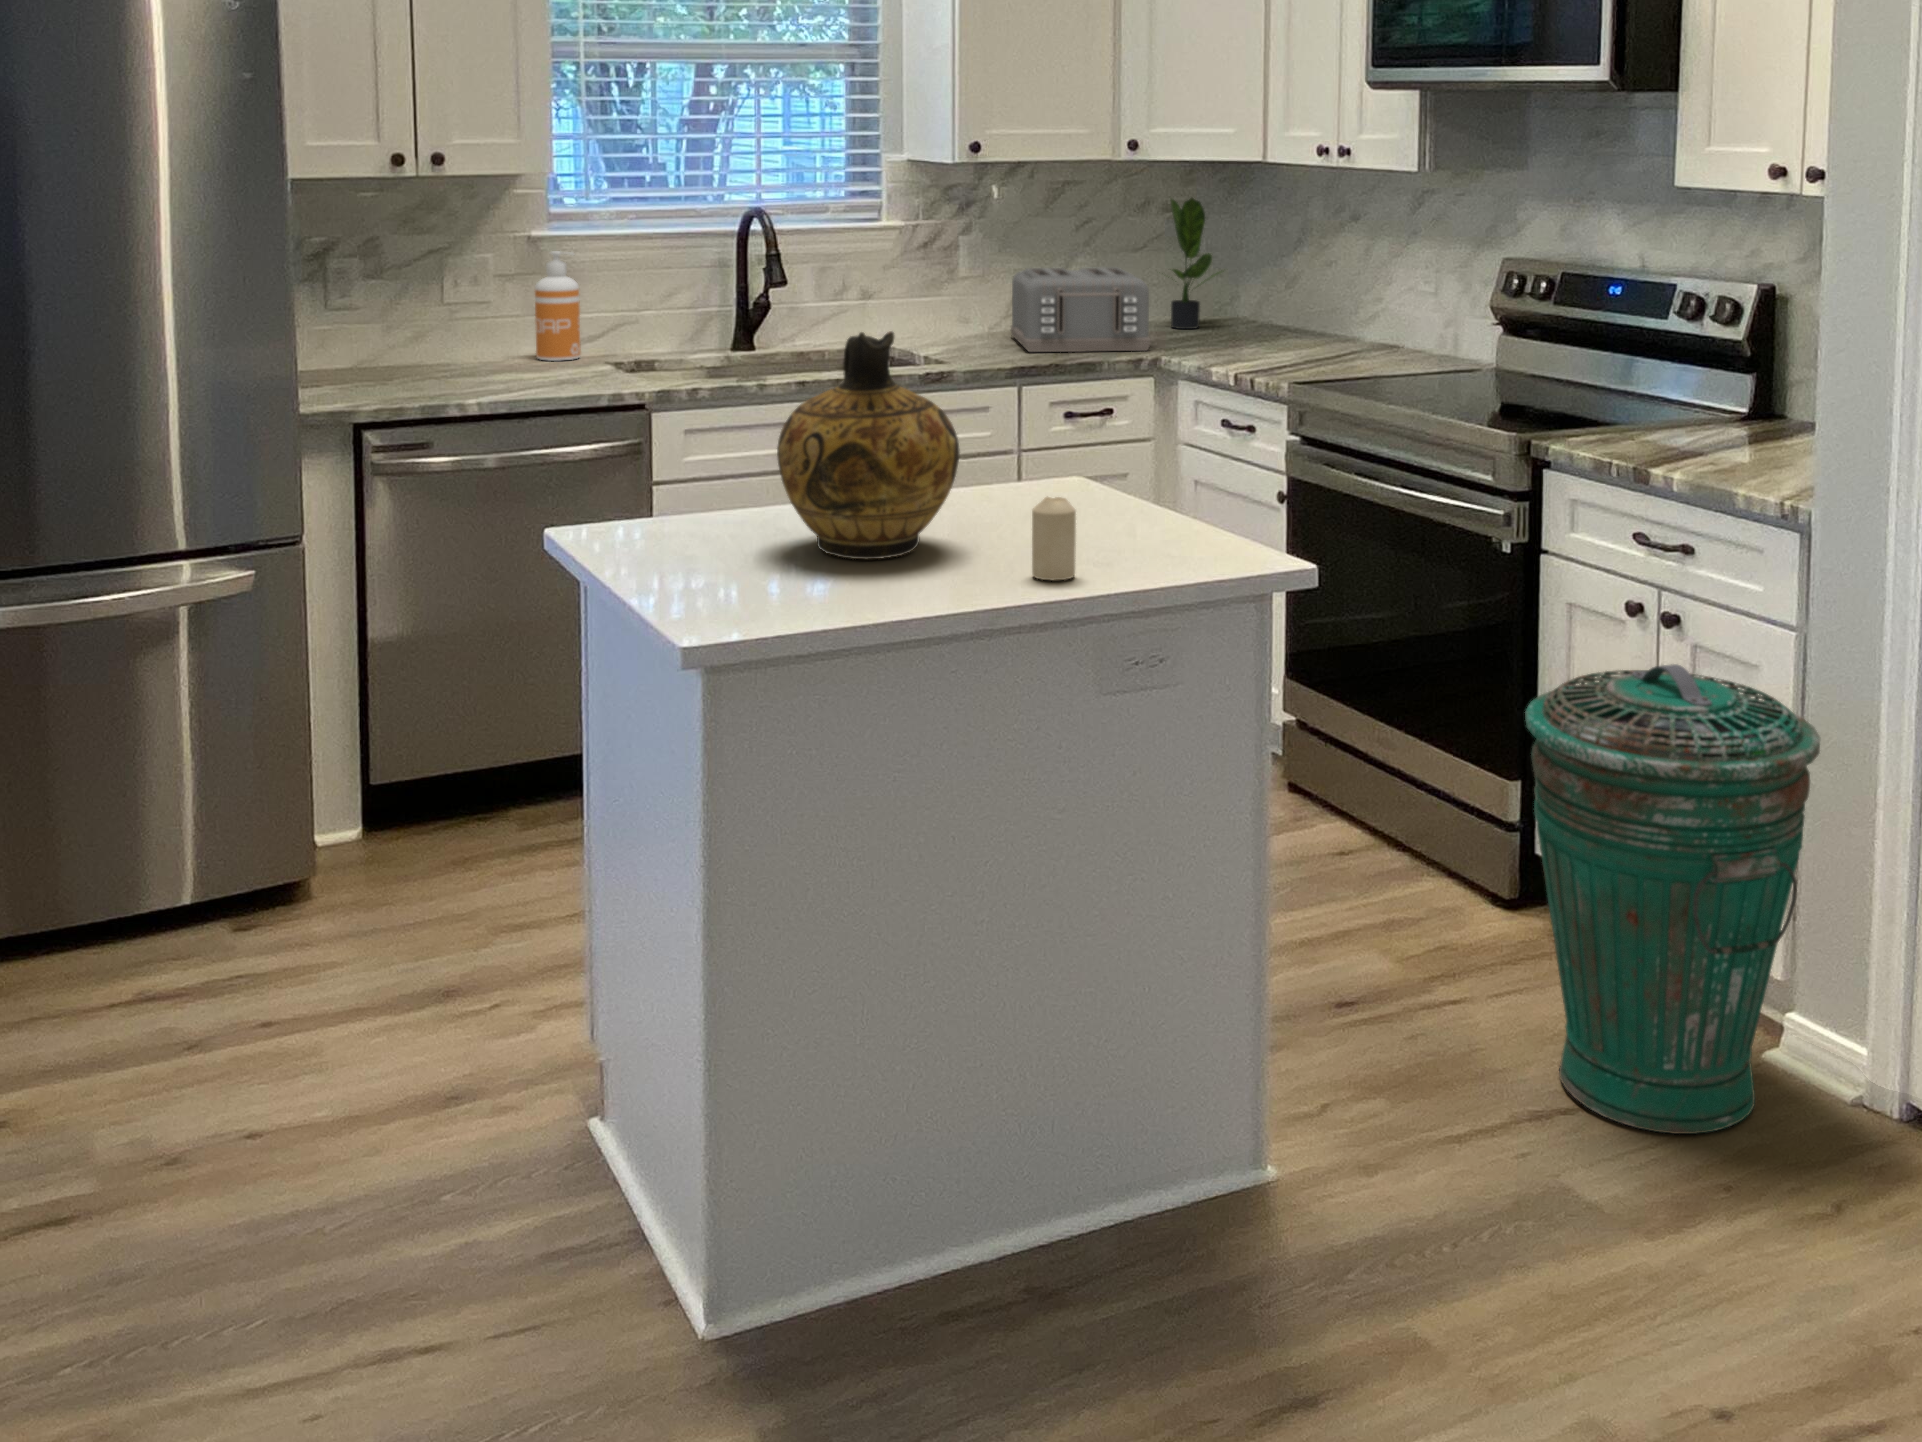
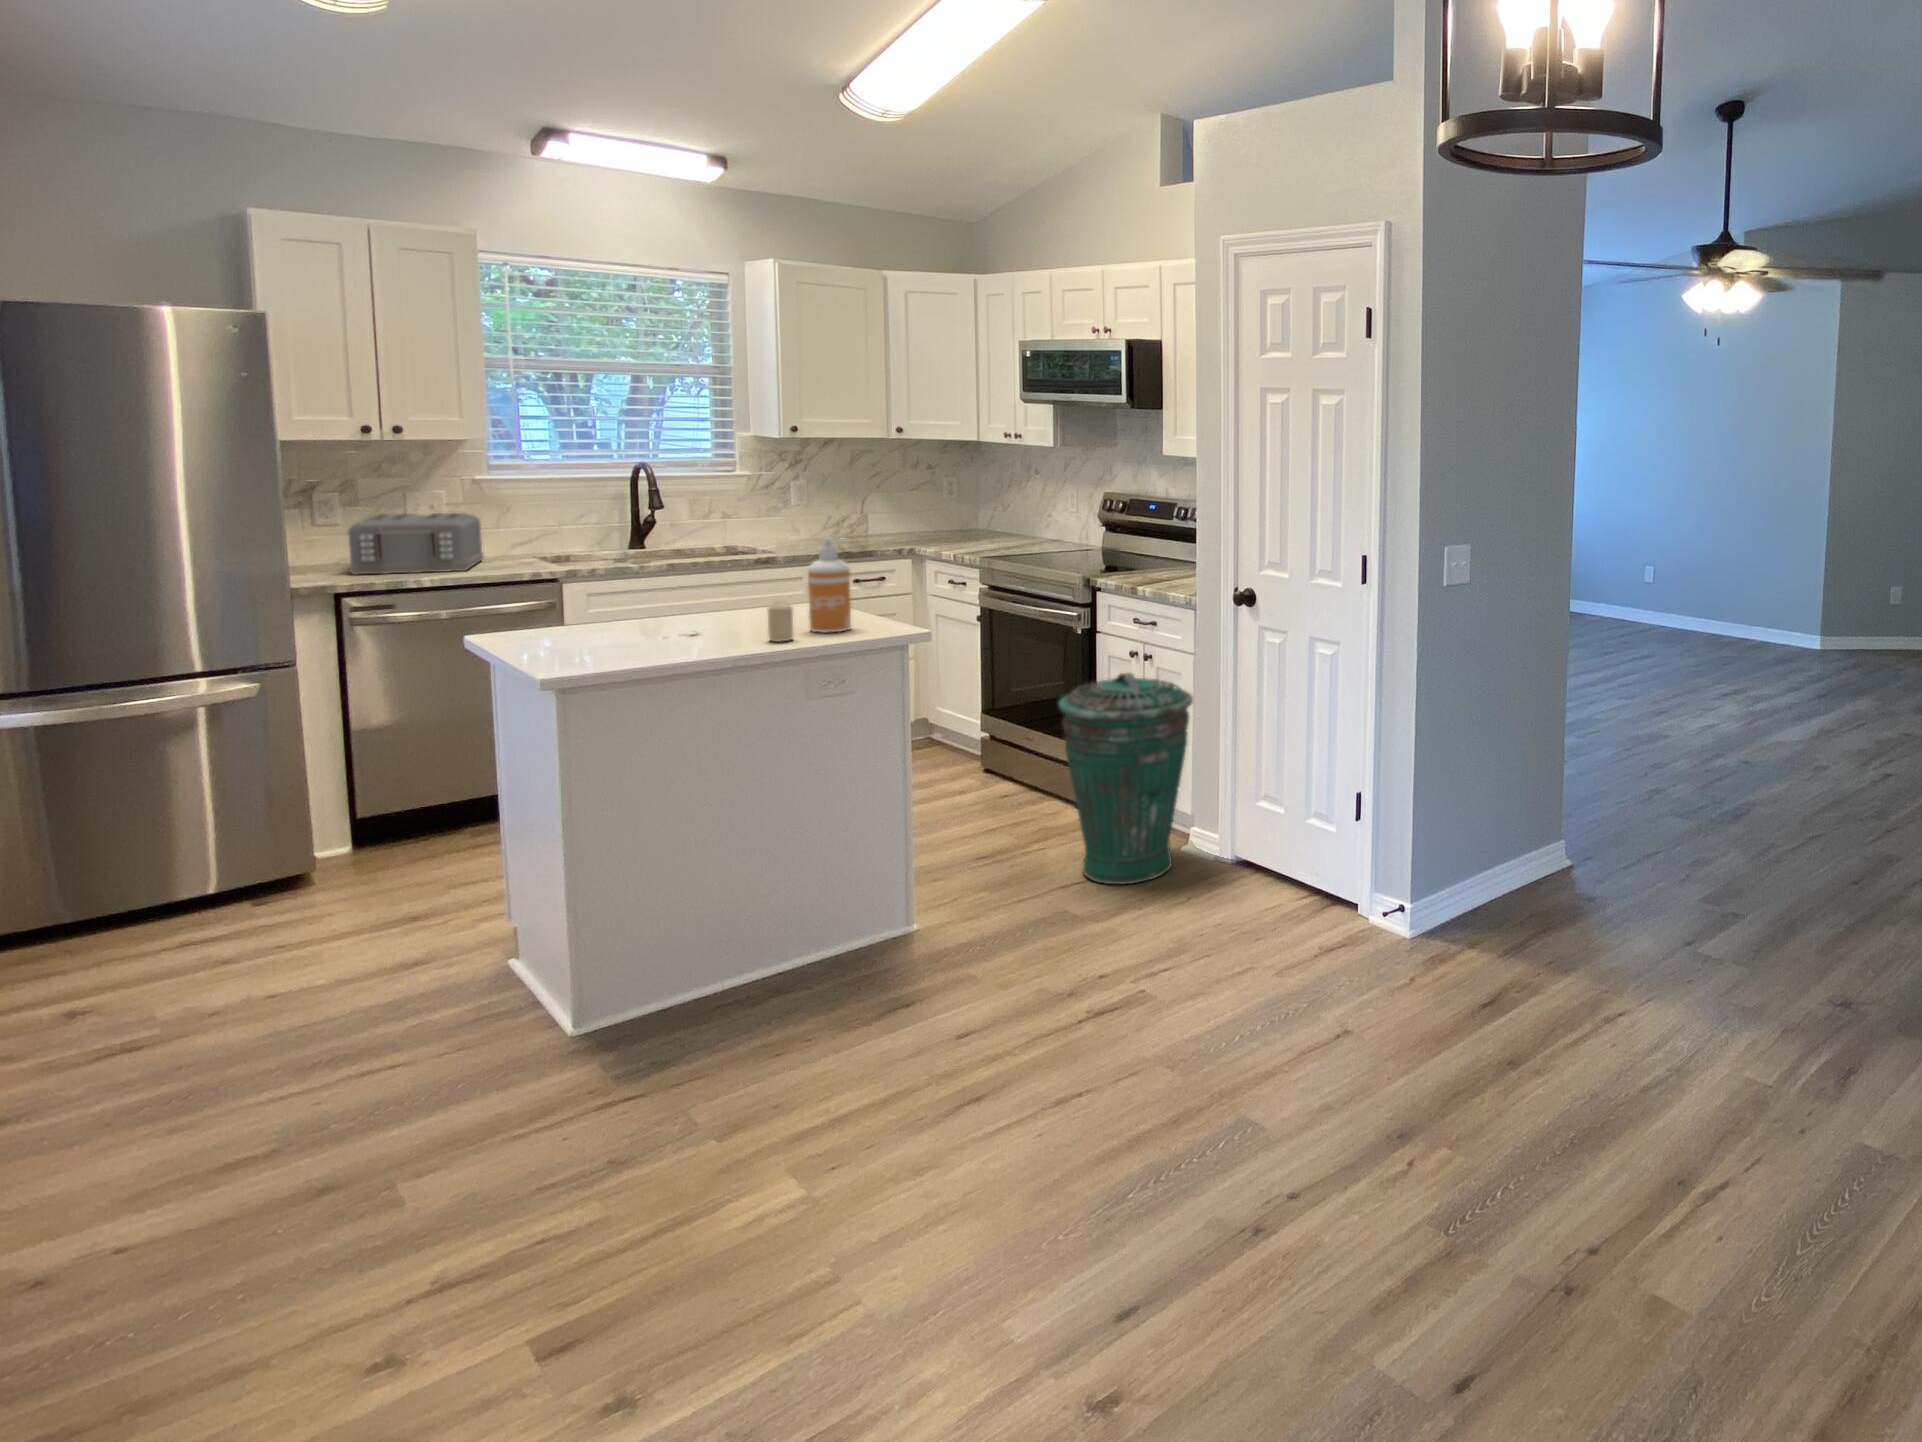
potted plant: present [1171,198,1220,329] -> none [920,459,966,533]
soap dispenser: present [535,251,581,361] -> present [808,538,851,633]
toaster: present [1011,267,1150,352] -> present [349,513,484,574]
ceramic jug: present [777,331,960,559] -> none [619,522,731,639]

